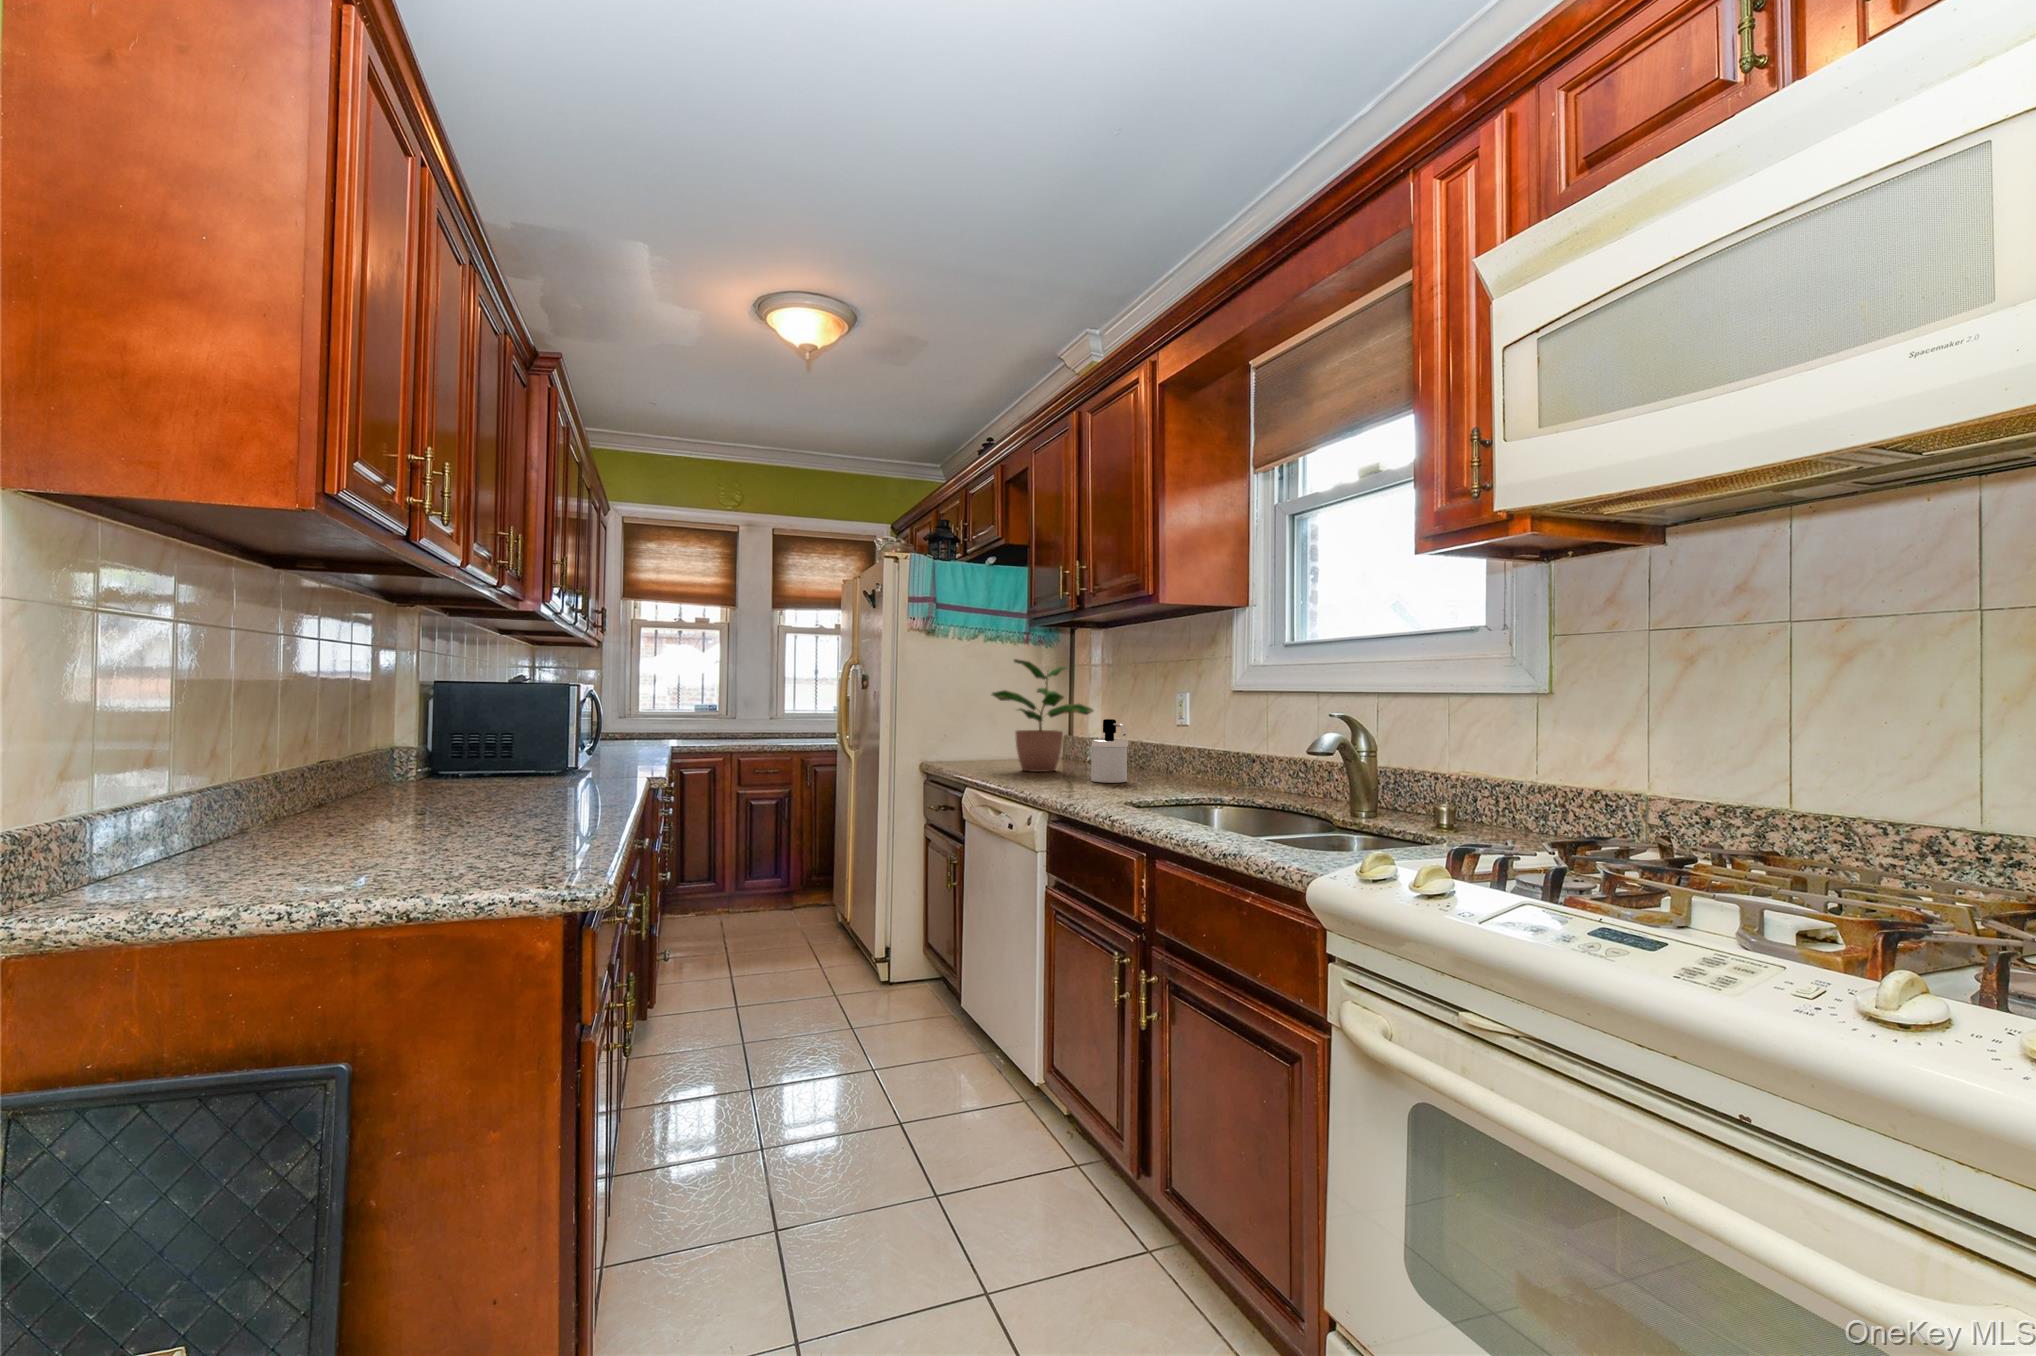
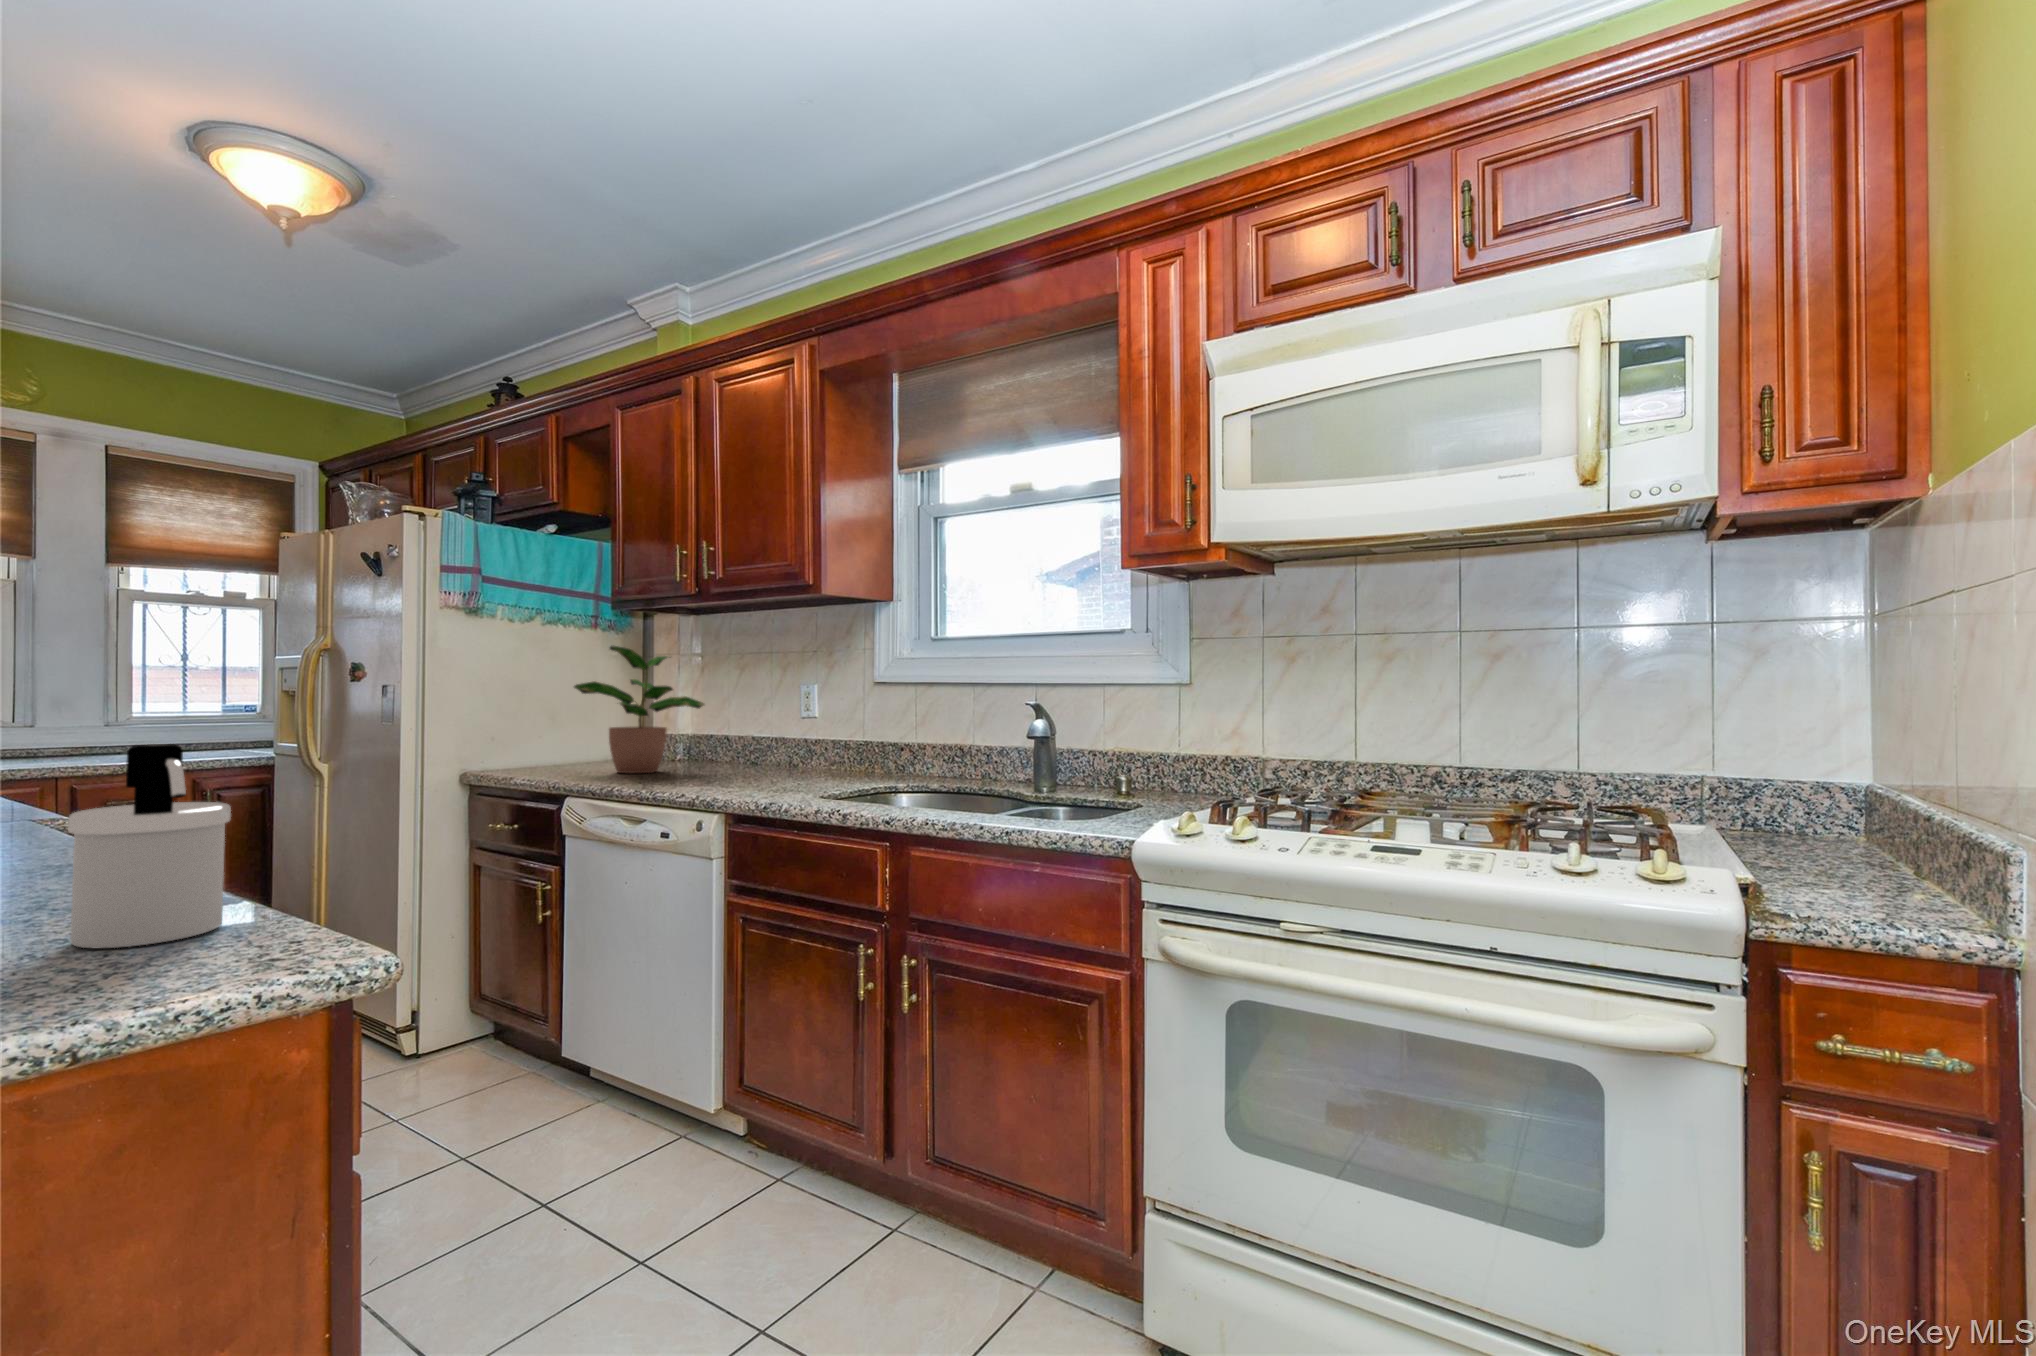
soap dispenser: present [1090,719,1128,783] -> present [68,744,231,948]

